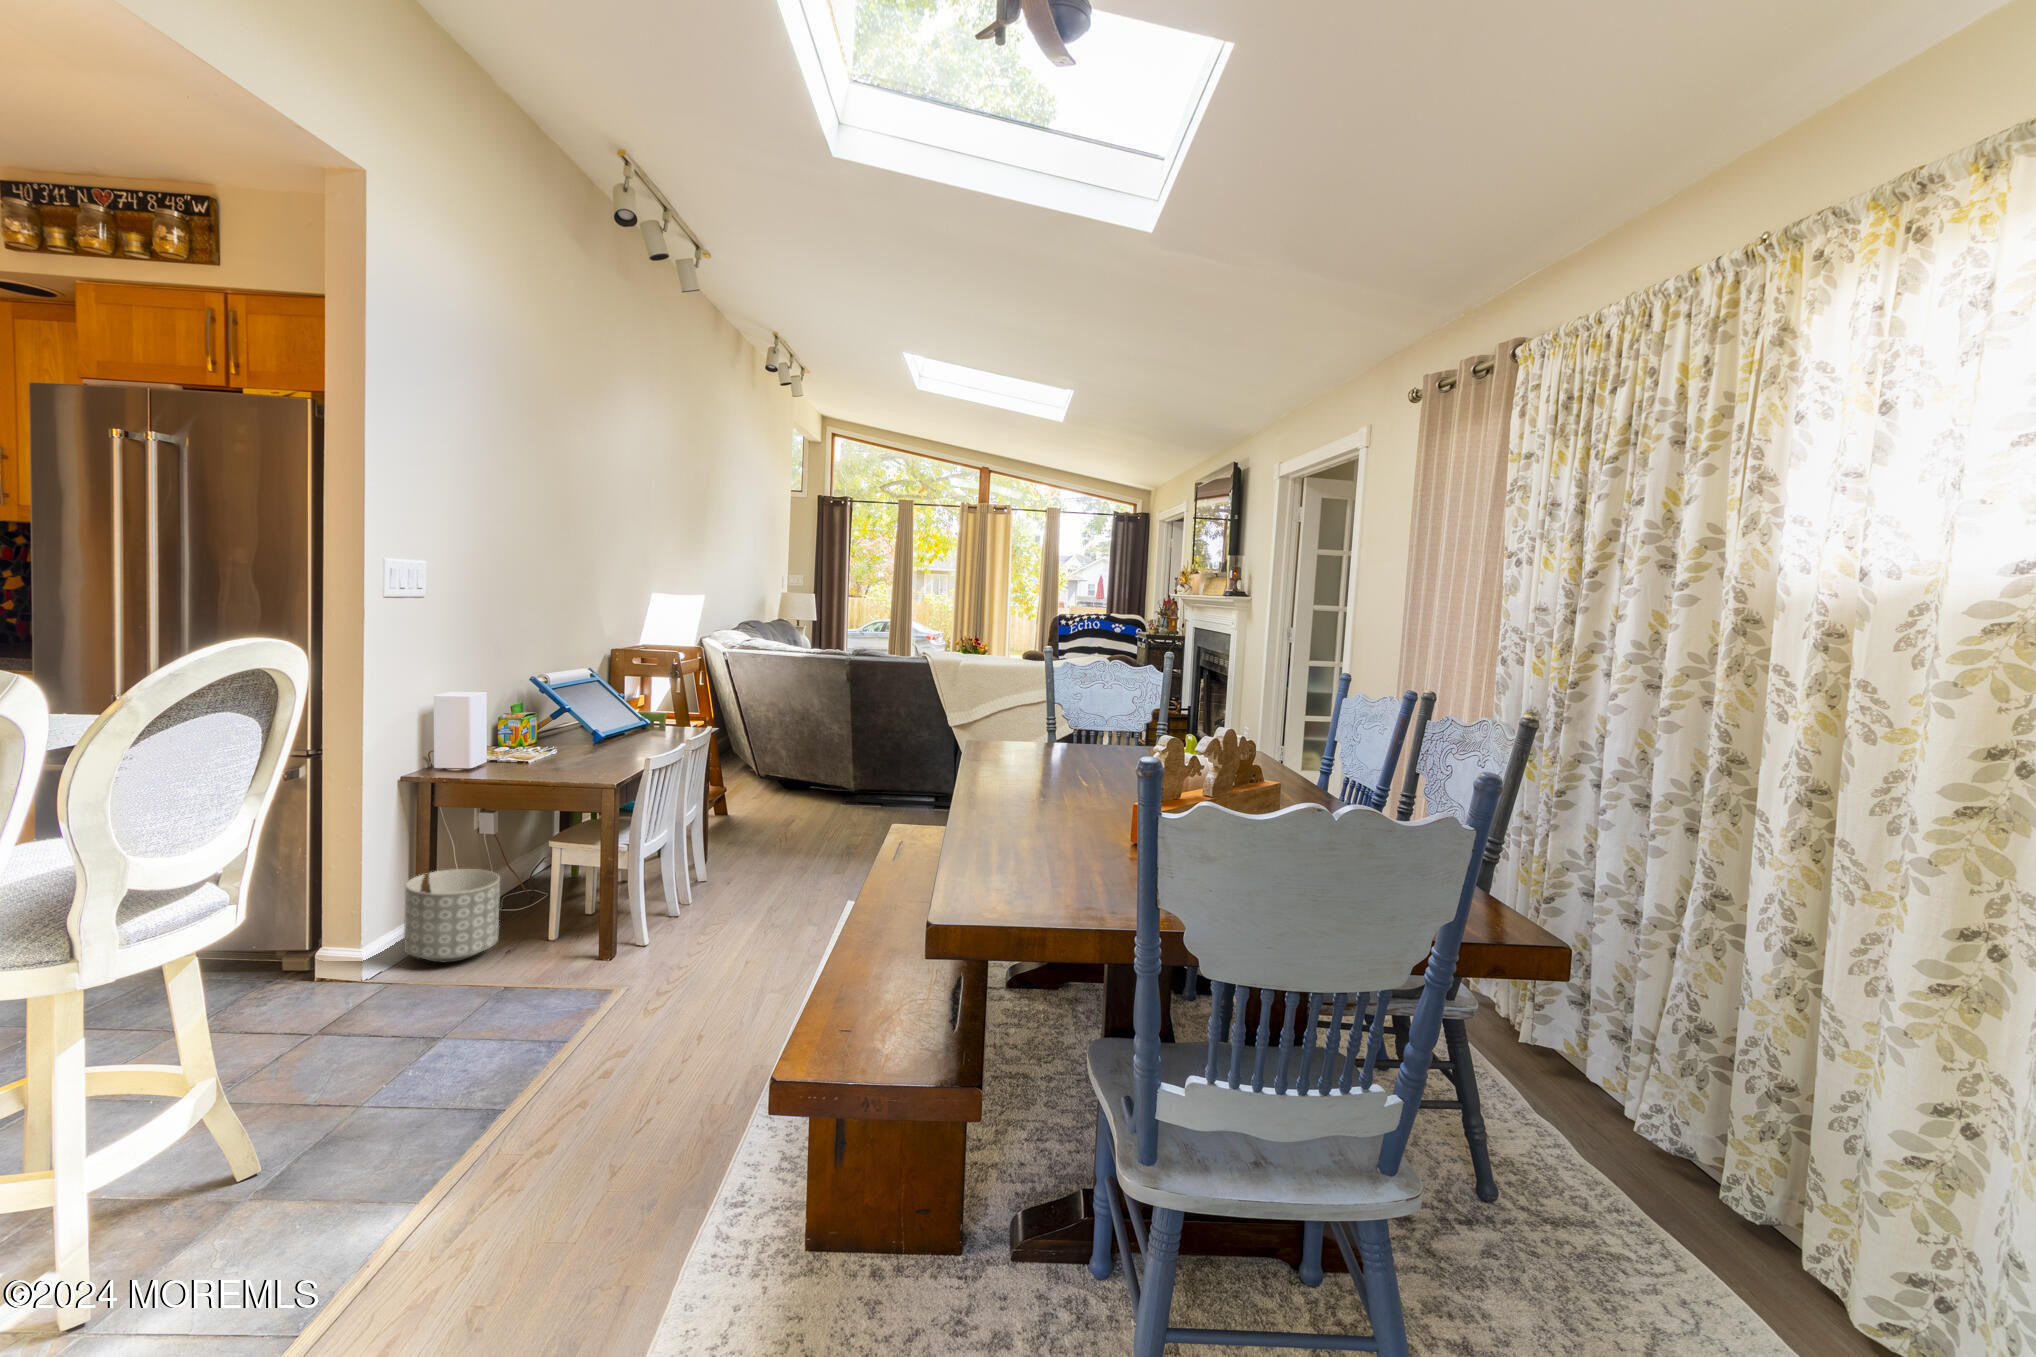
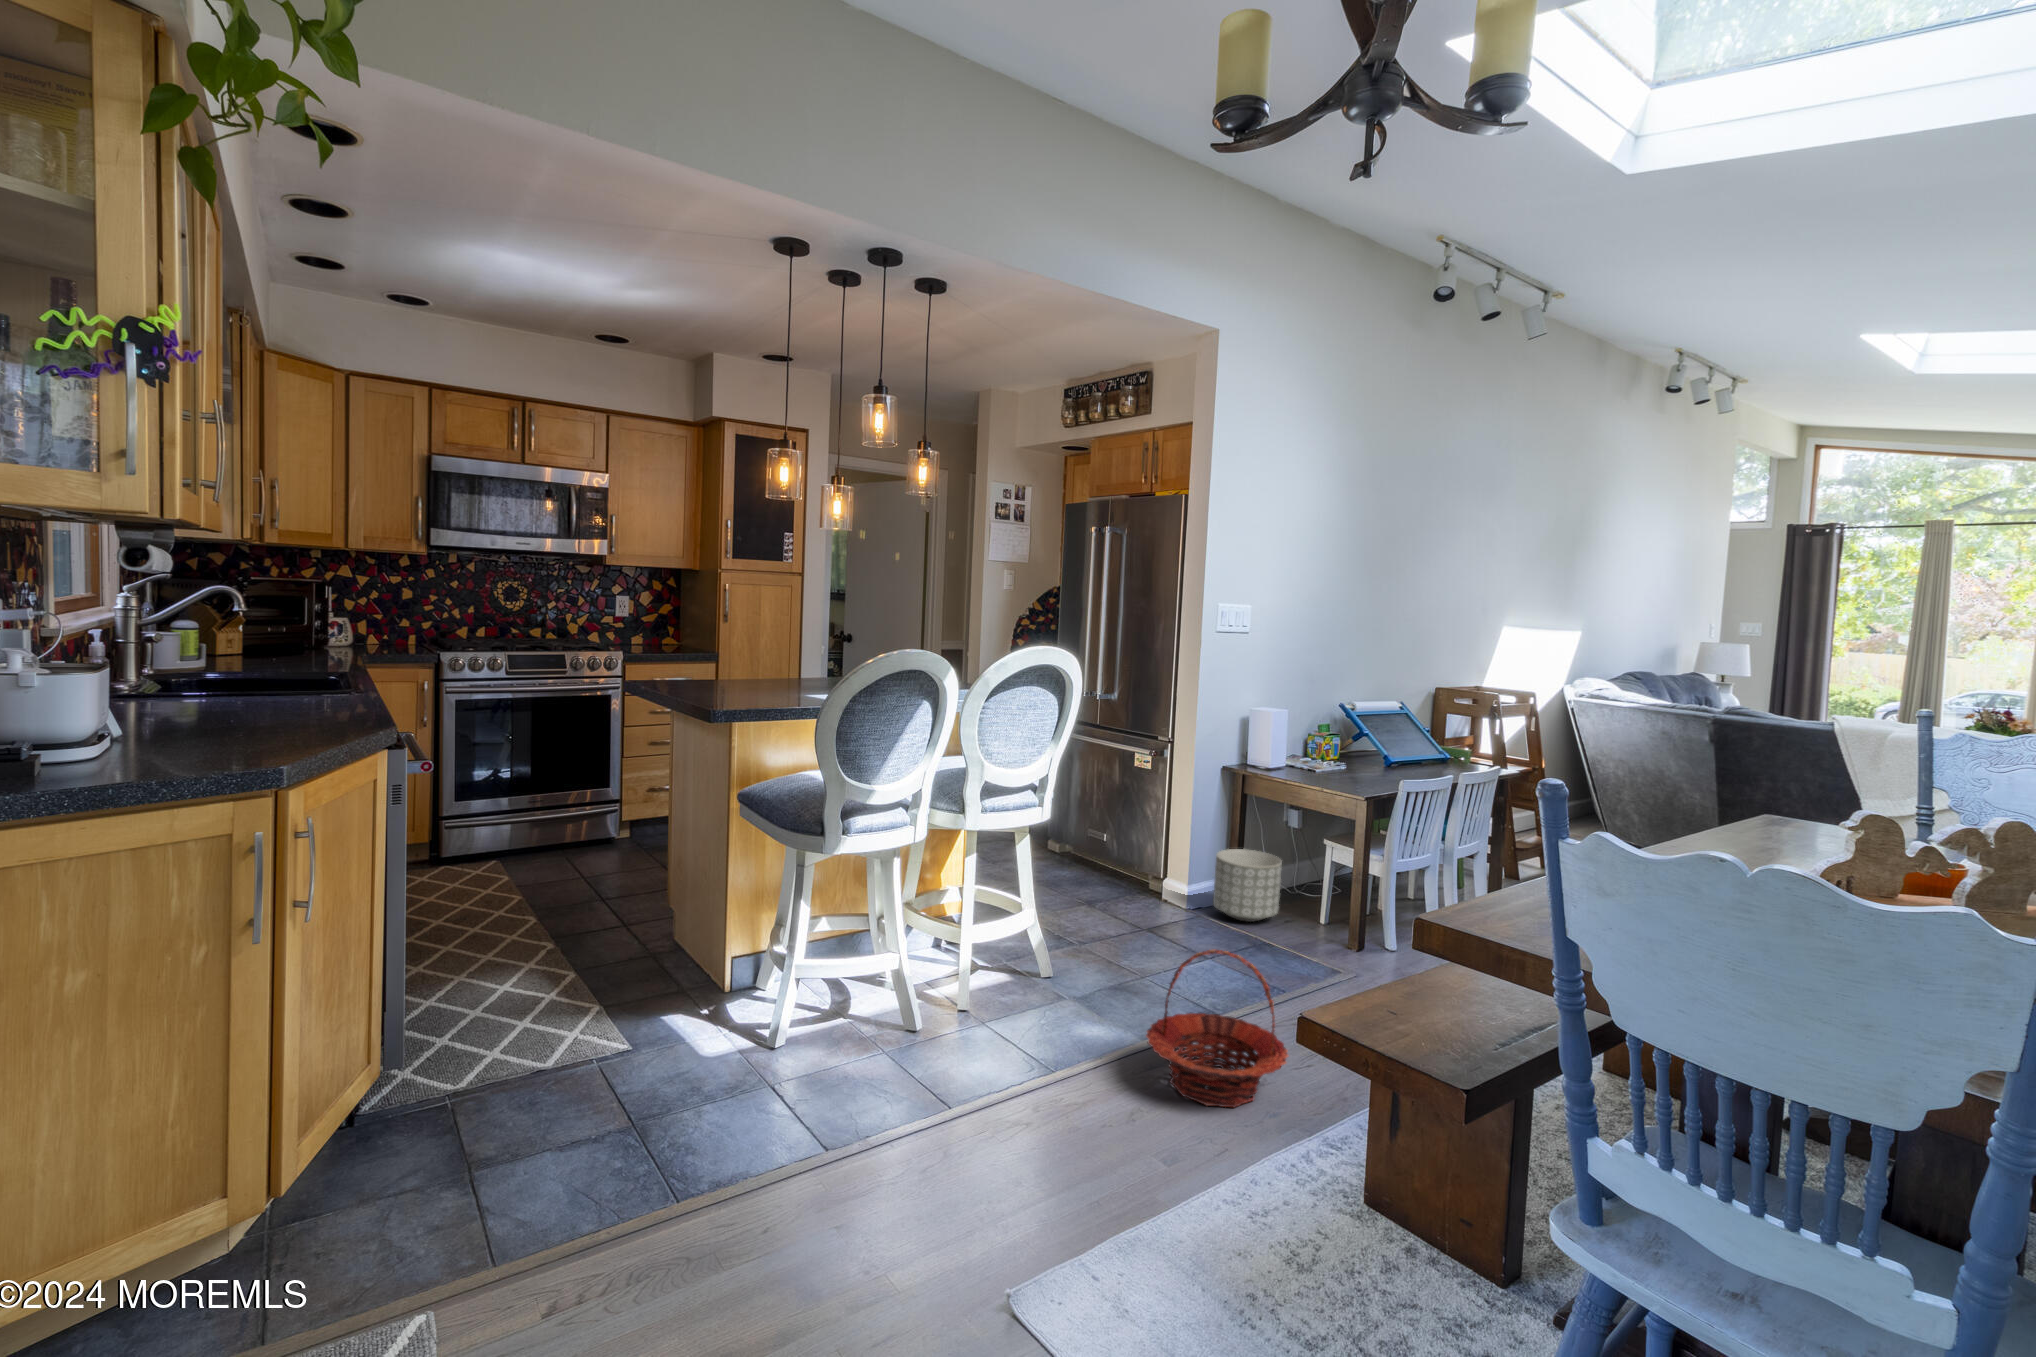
basket: none [454,1023,657,1236] -> present [1146,950,1288,1107]

